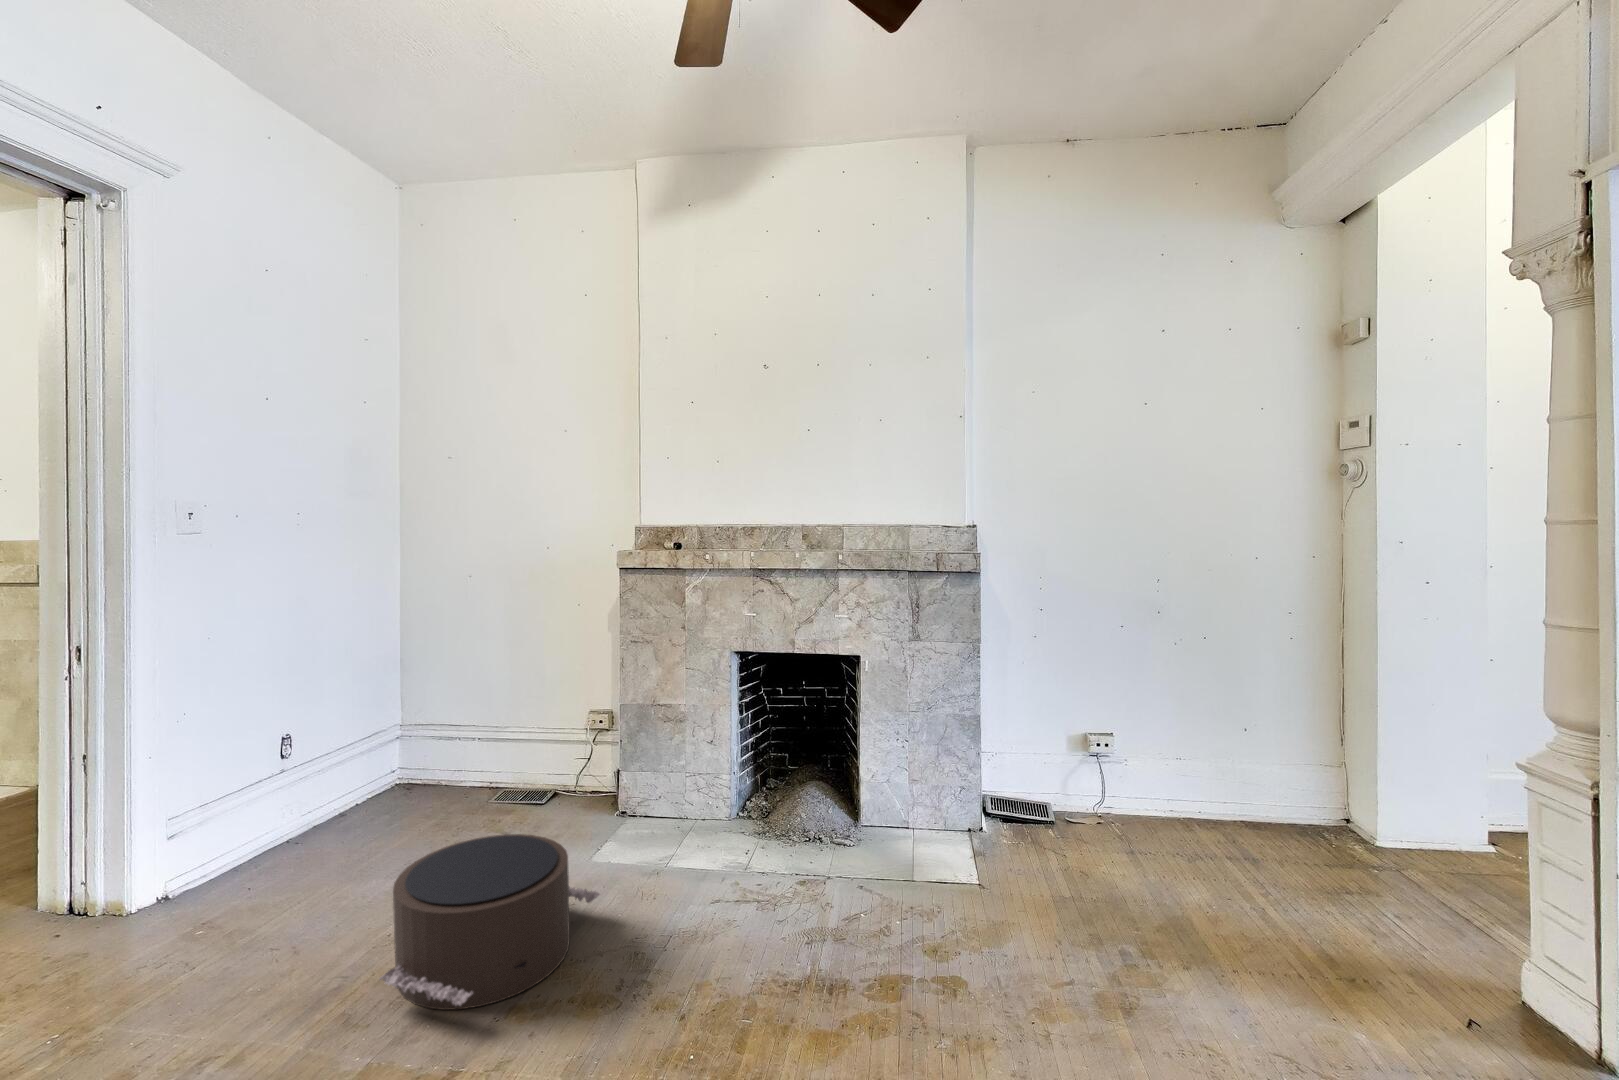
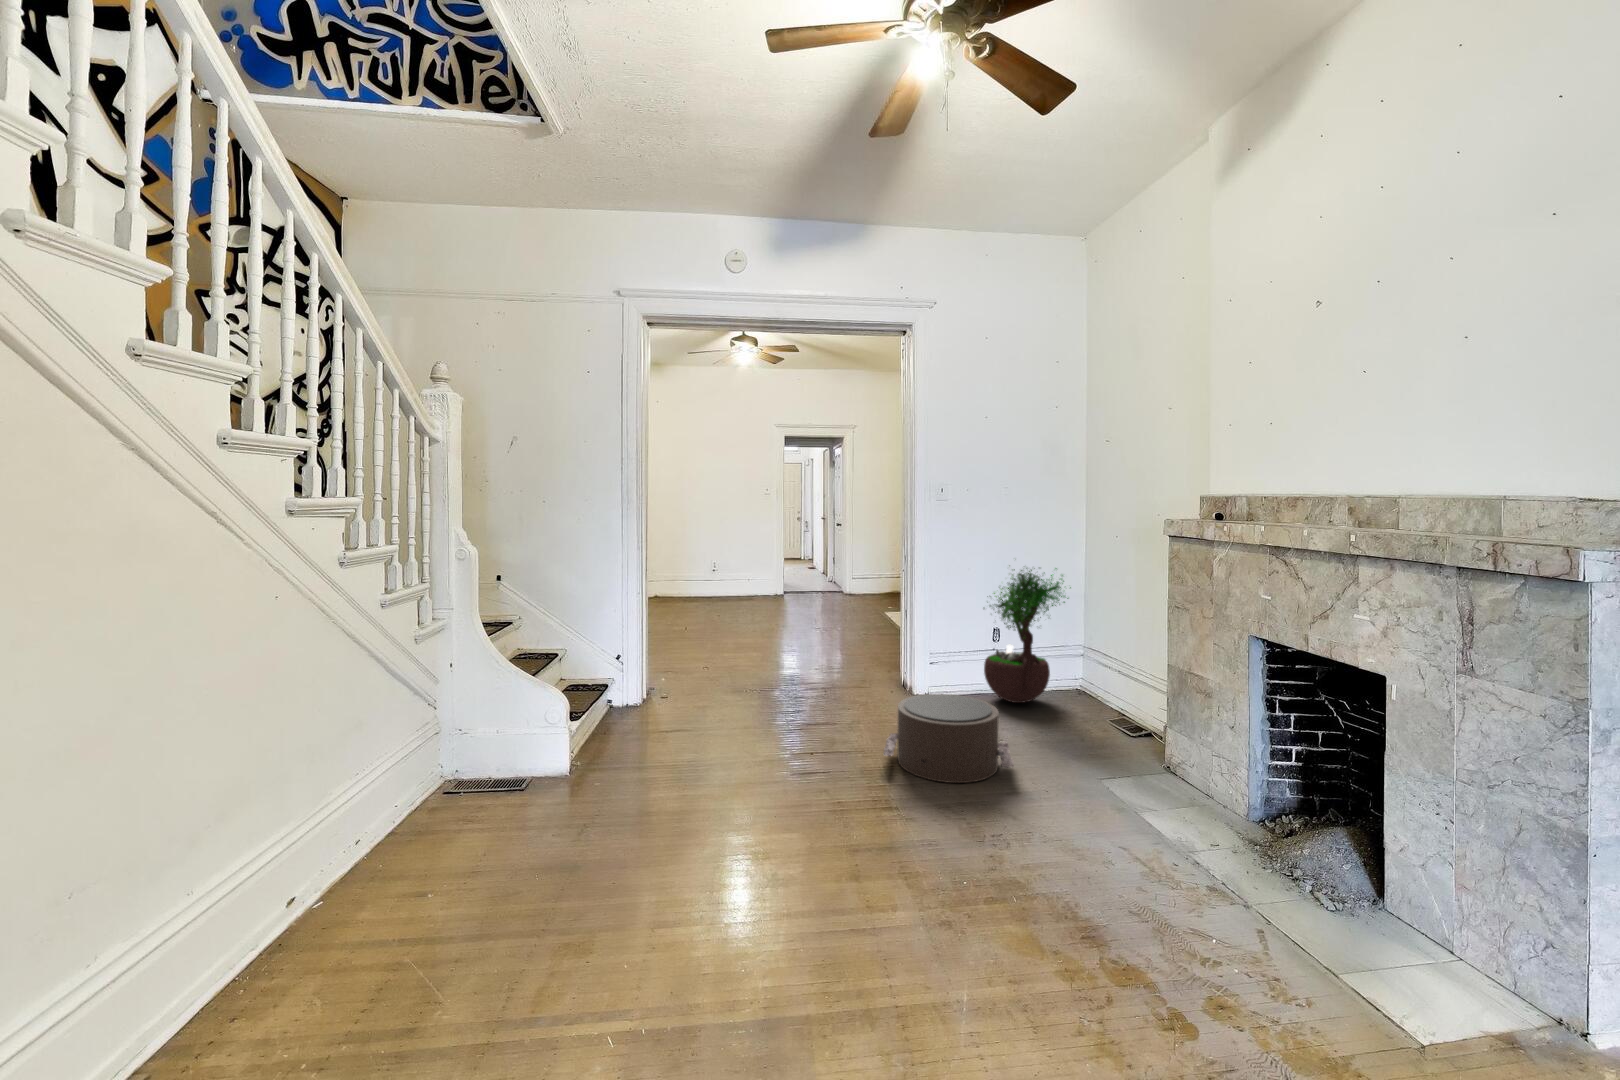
potted tree: none [297,612,445,844] -> present [984,568,1071,703]

